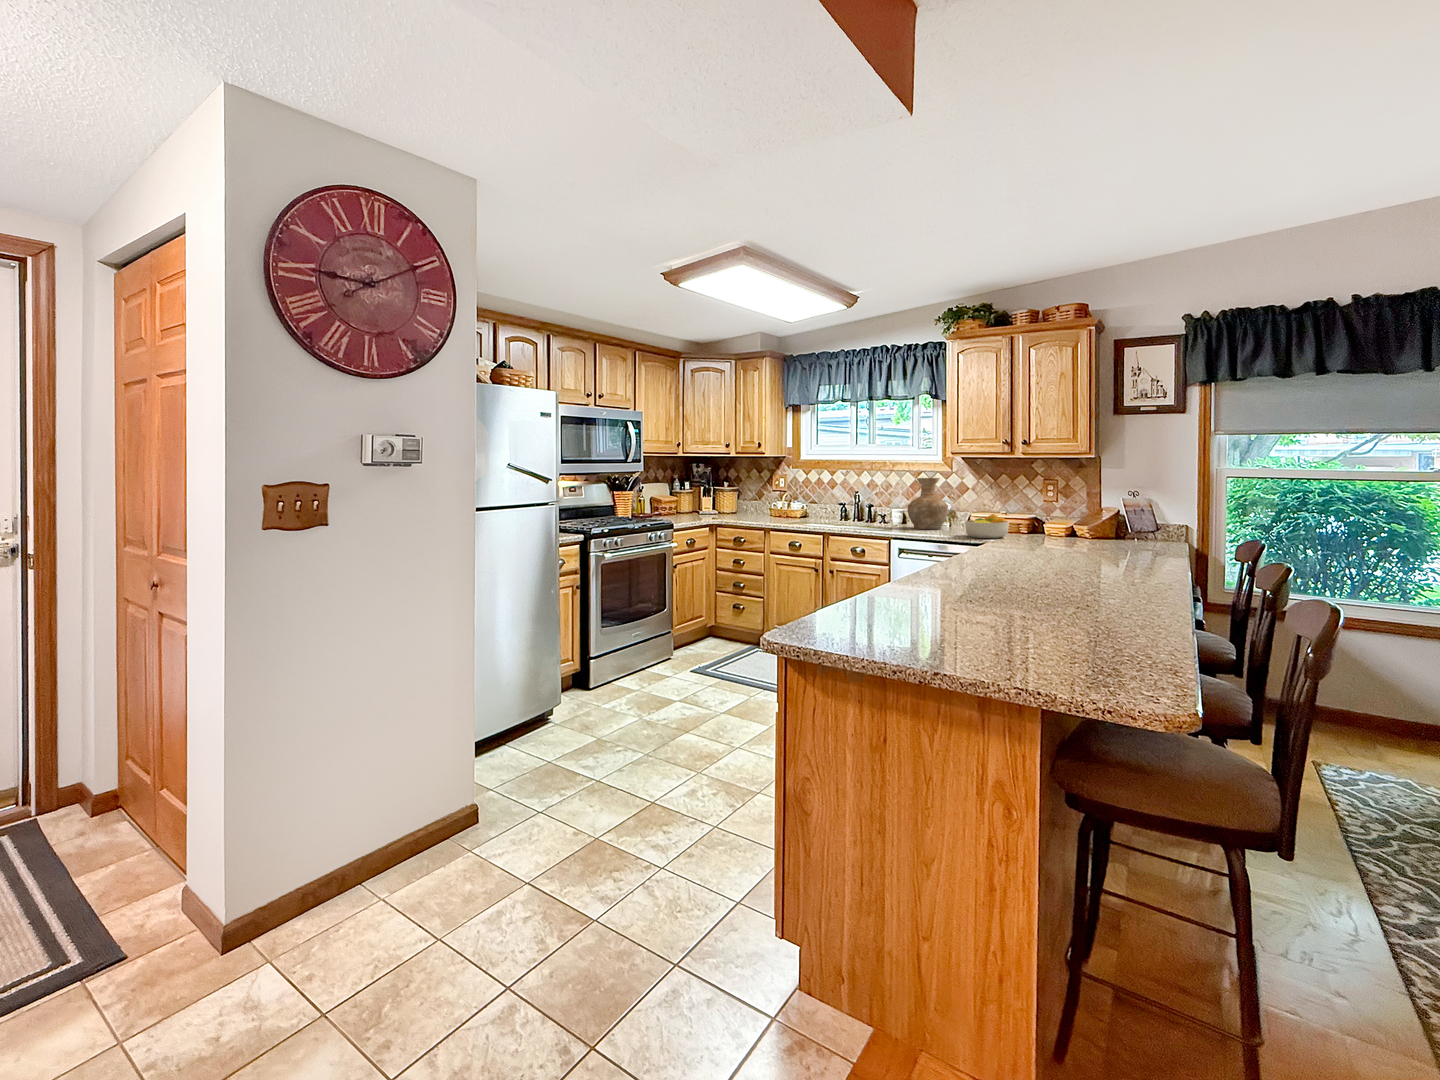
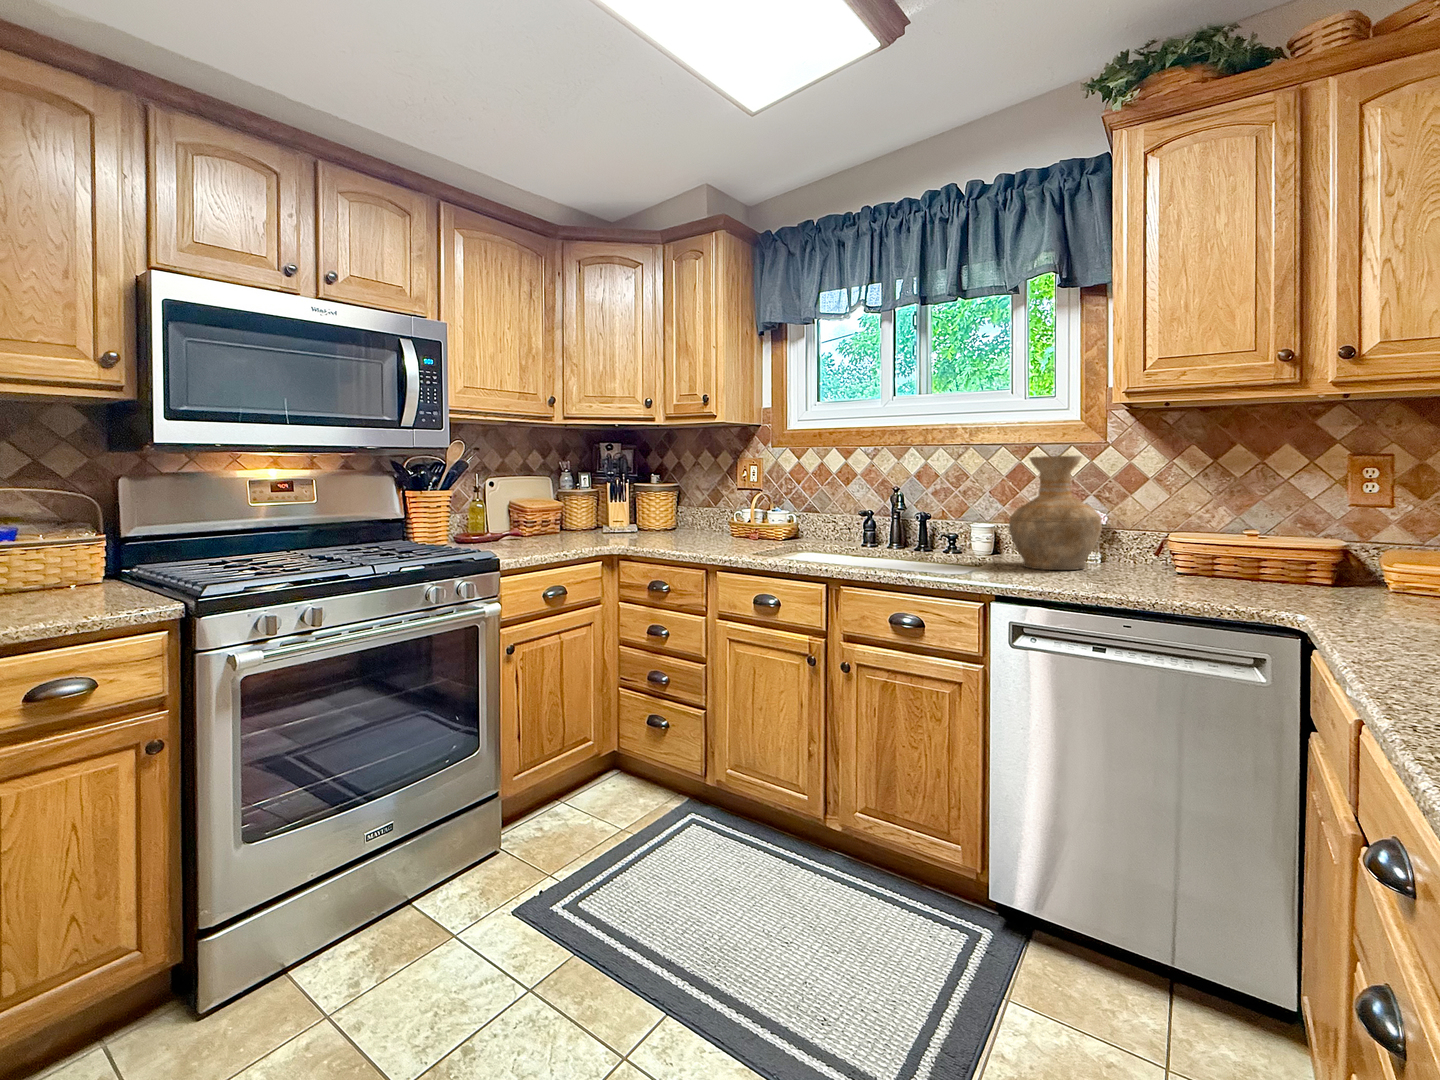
fruit bowl: present [965,514,1009,538] -> none [1177,539,1311,606]

